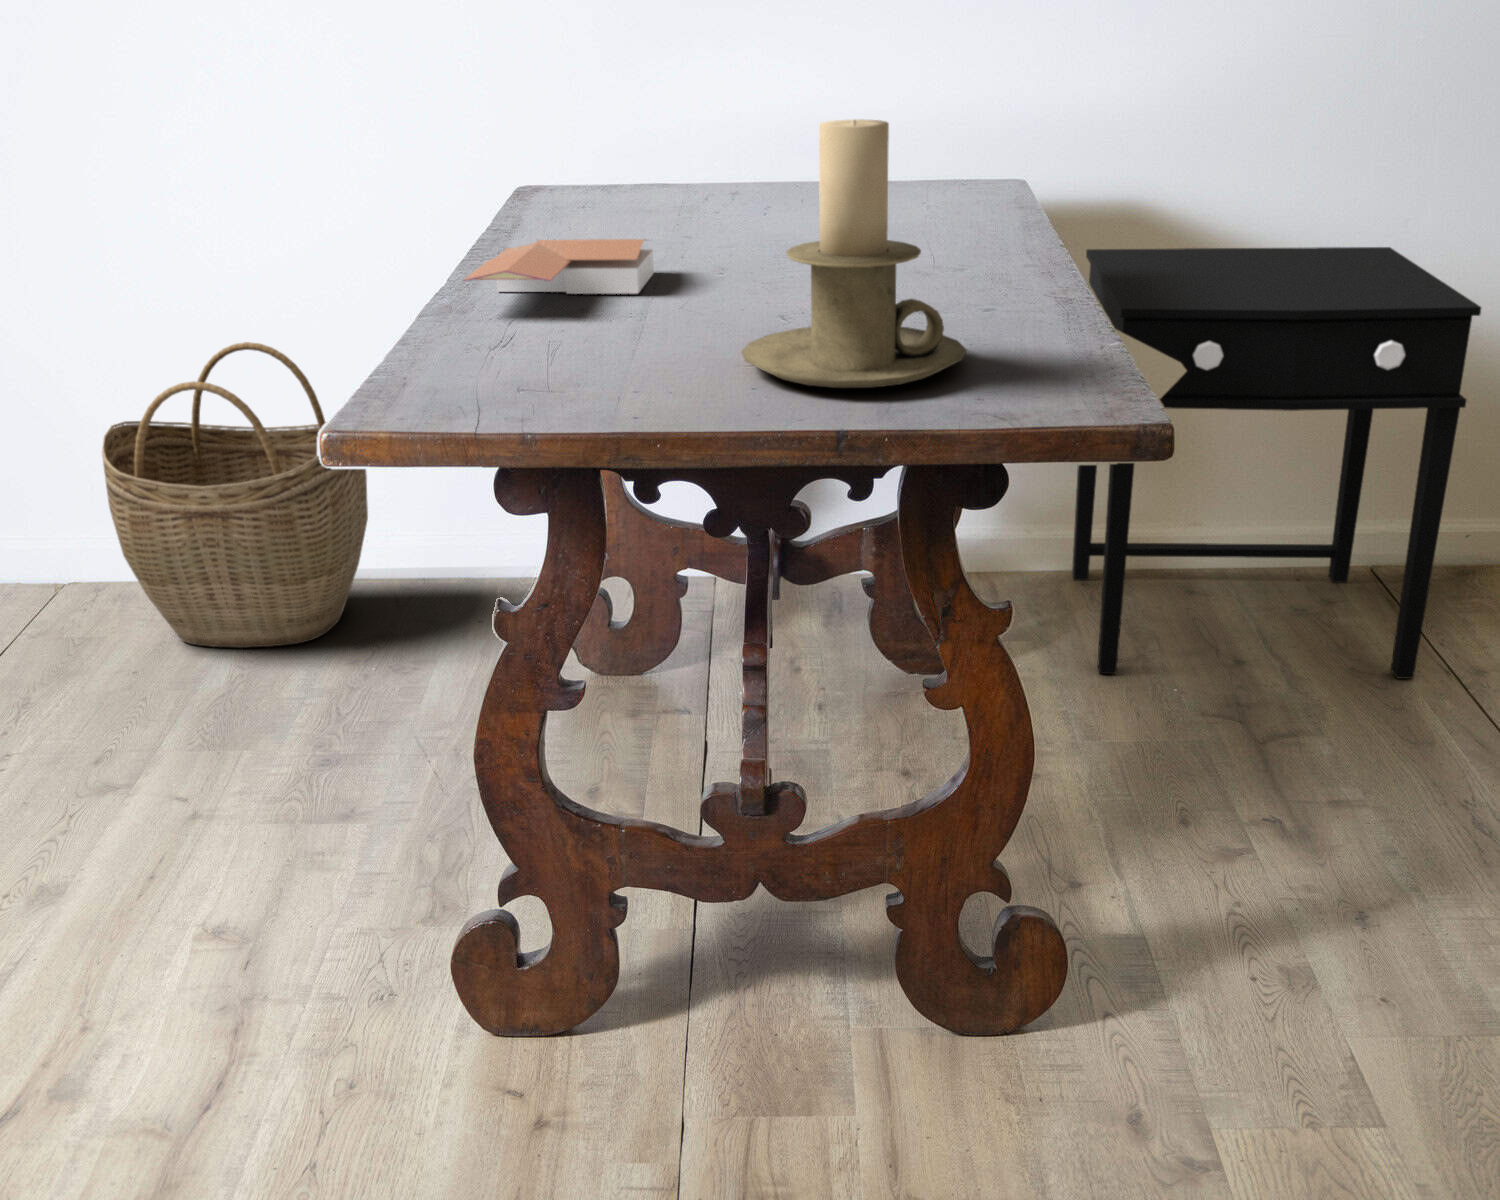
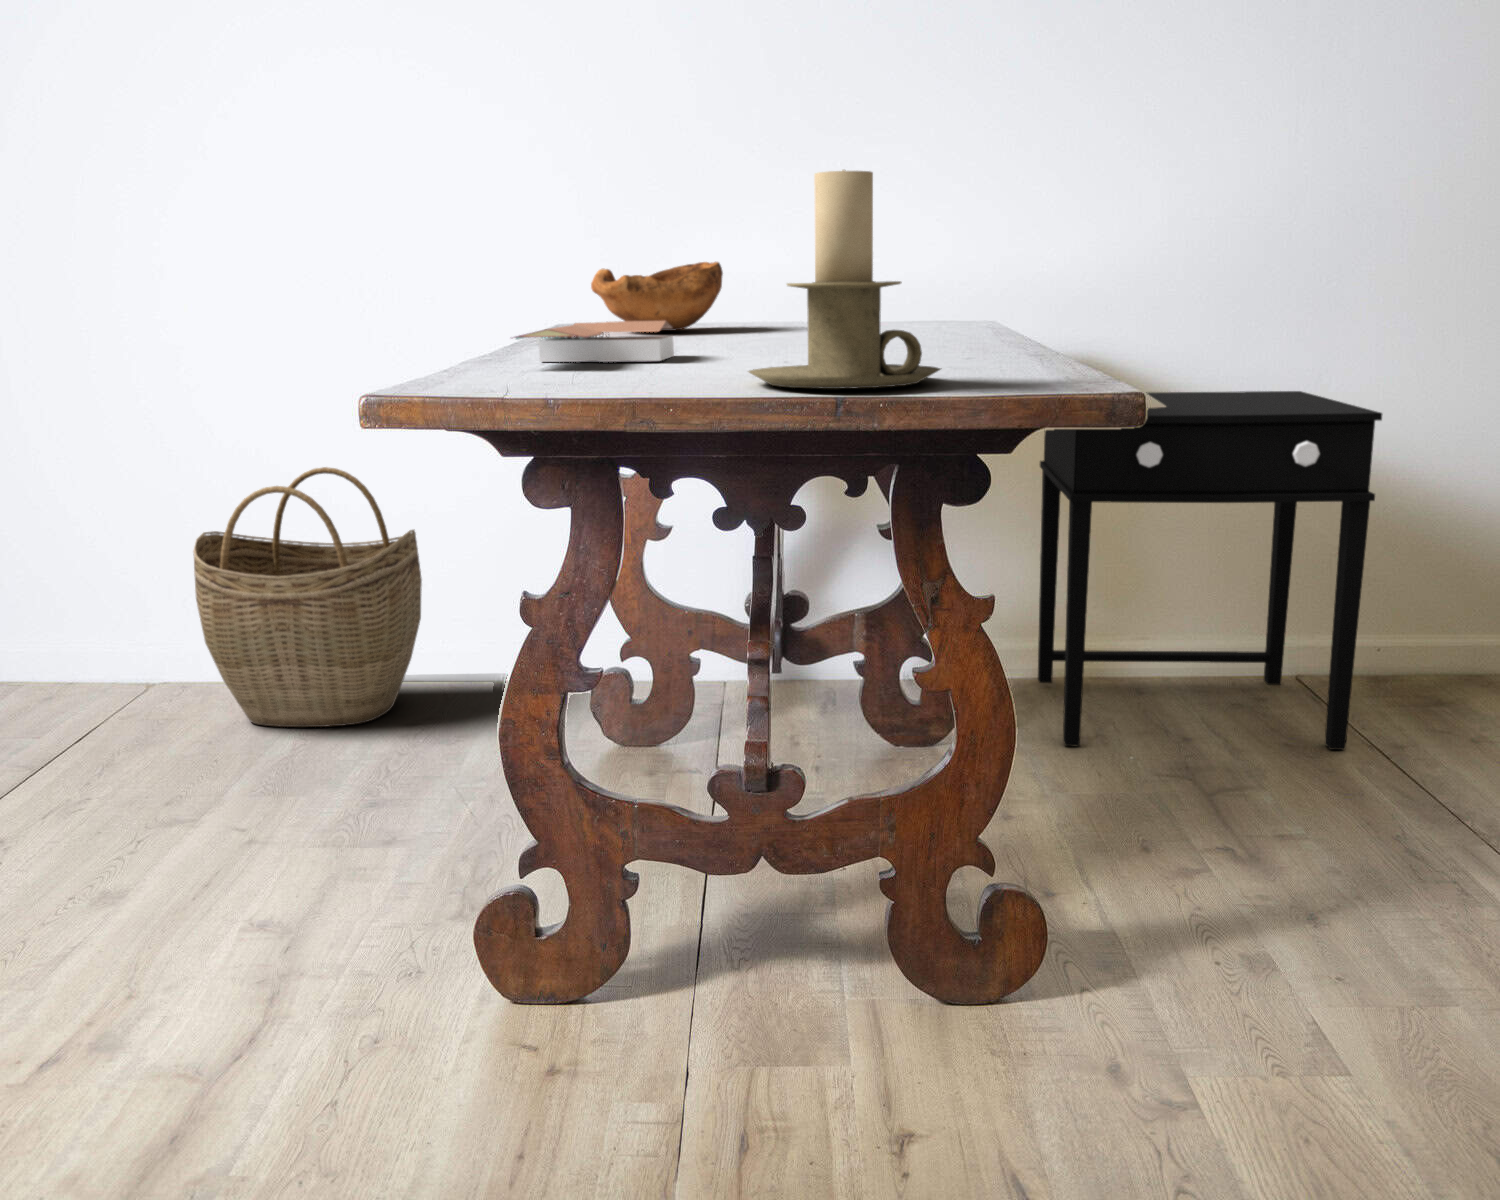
wooden bowl: none [553,105,709,194] -> present [591,262,723,331]

